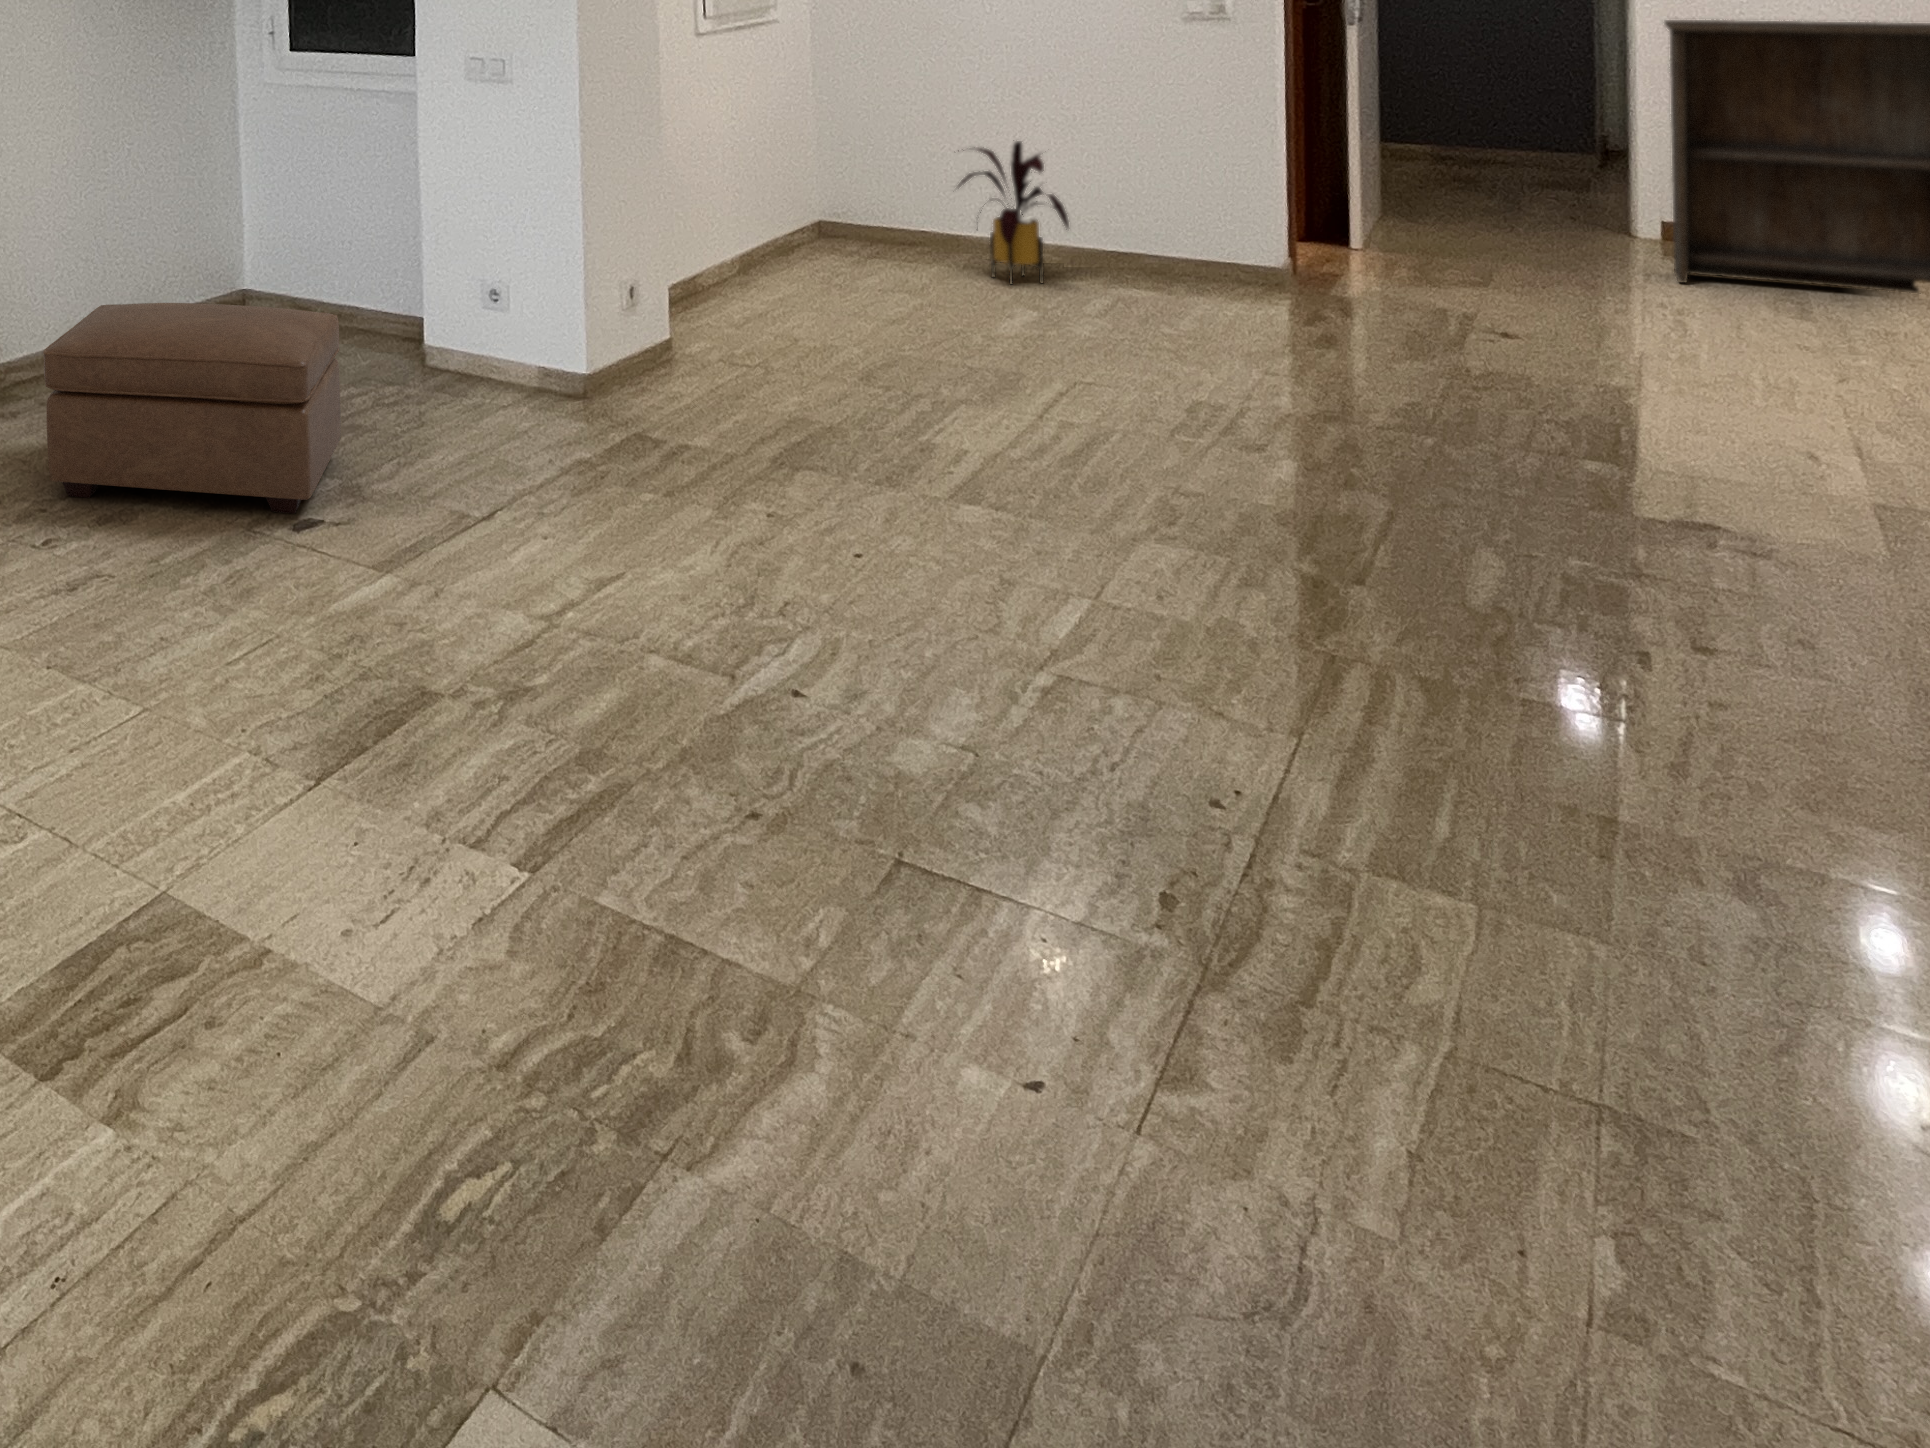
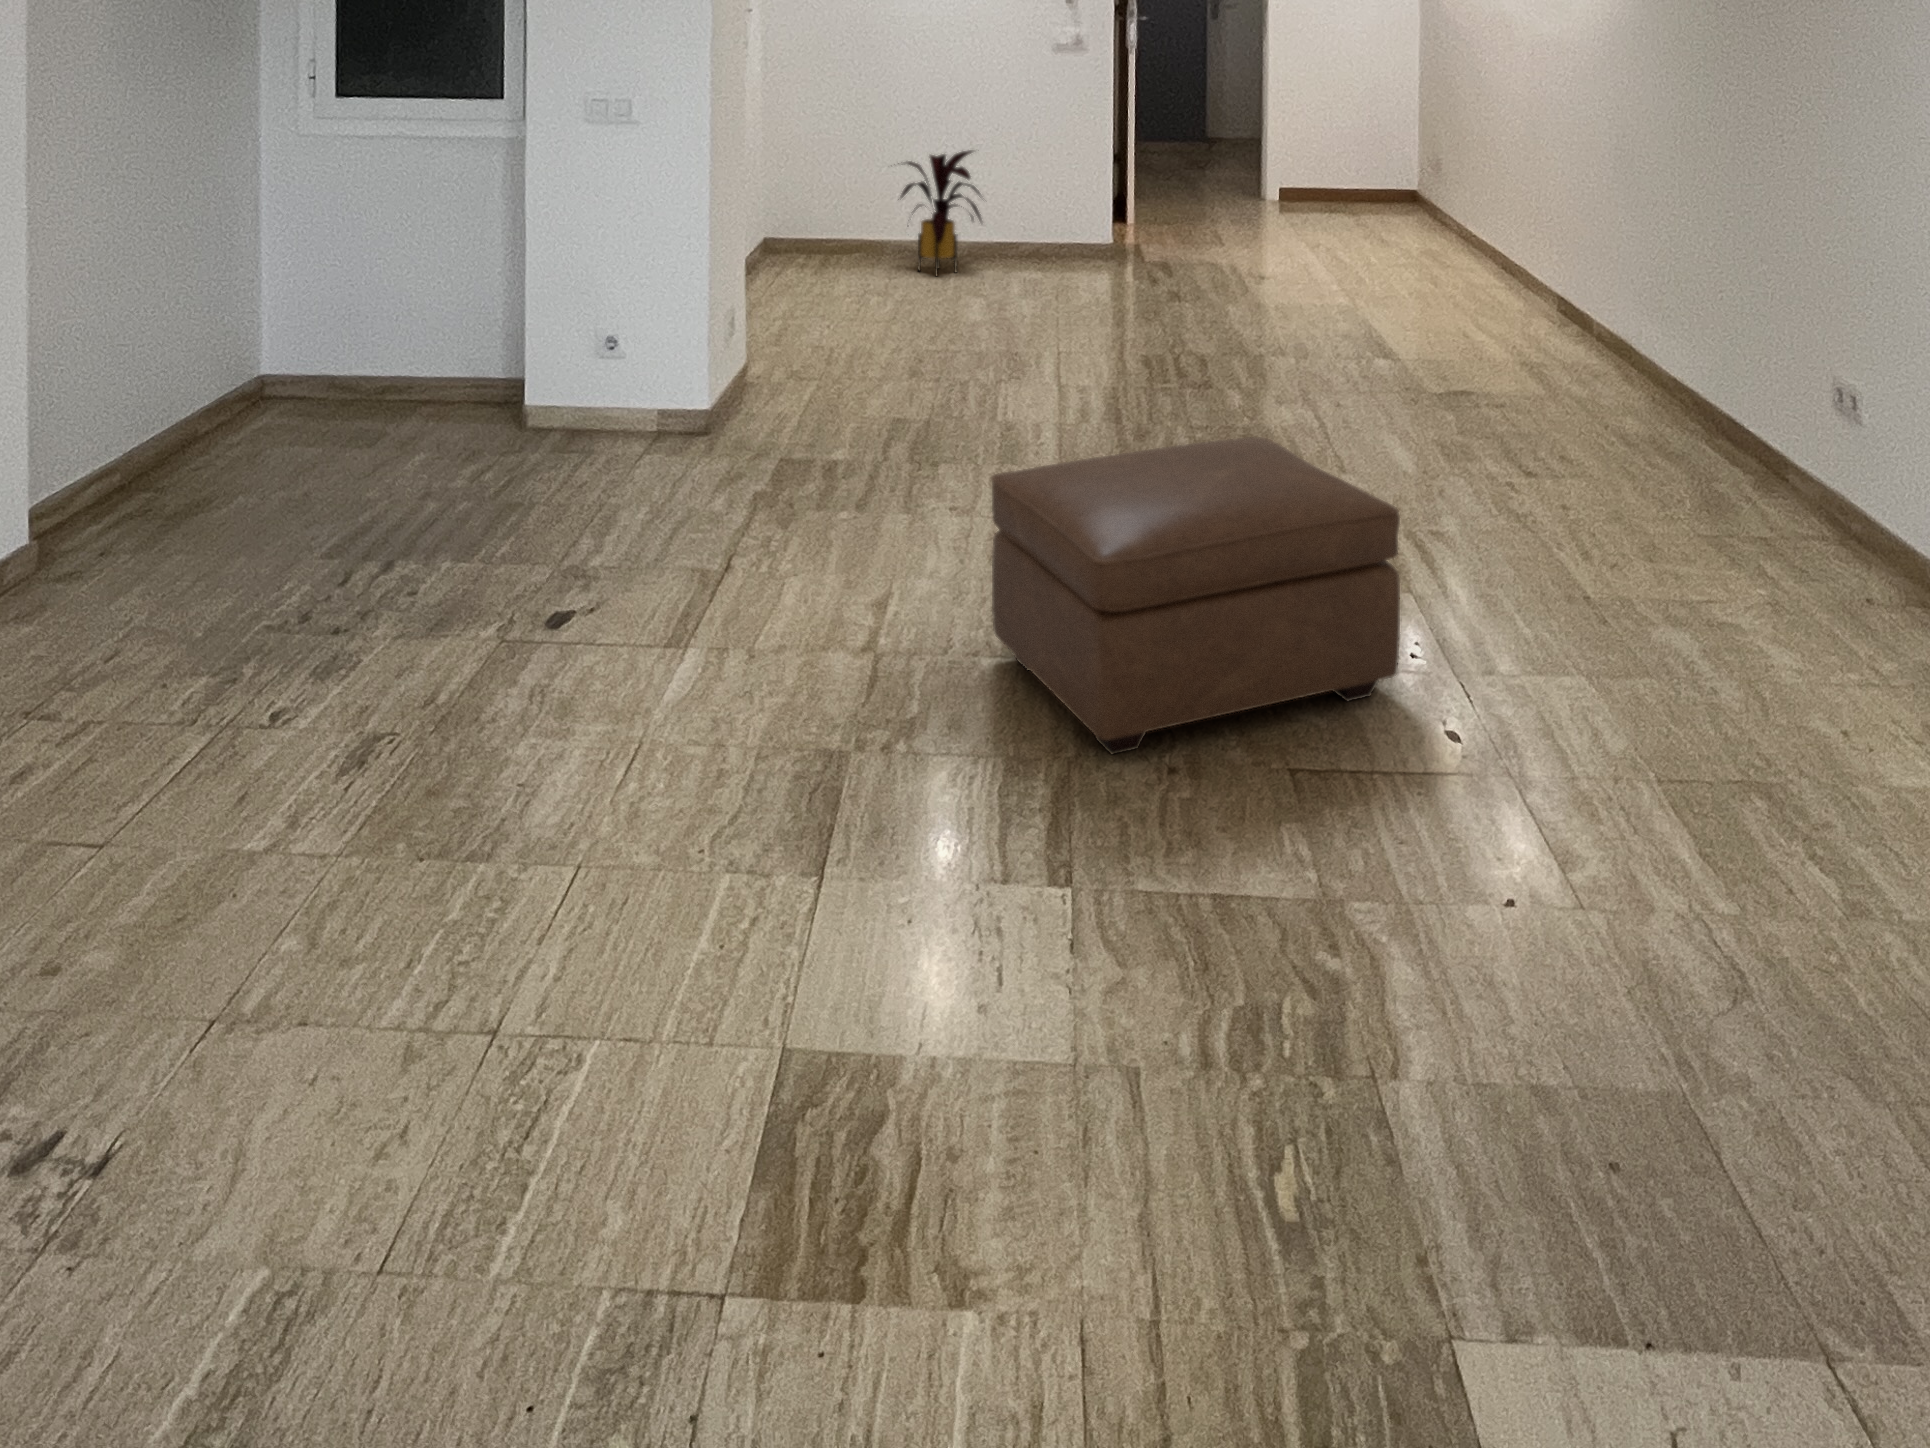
bookshelf: present [1665,20,1930,293] -> none [1293,47,1442,228]
ottoman: present [43,303,341,514] -> present [991,437,1400,754]

